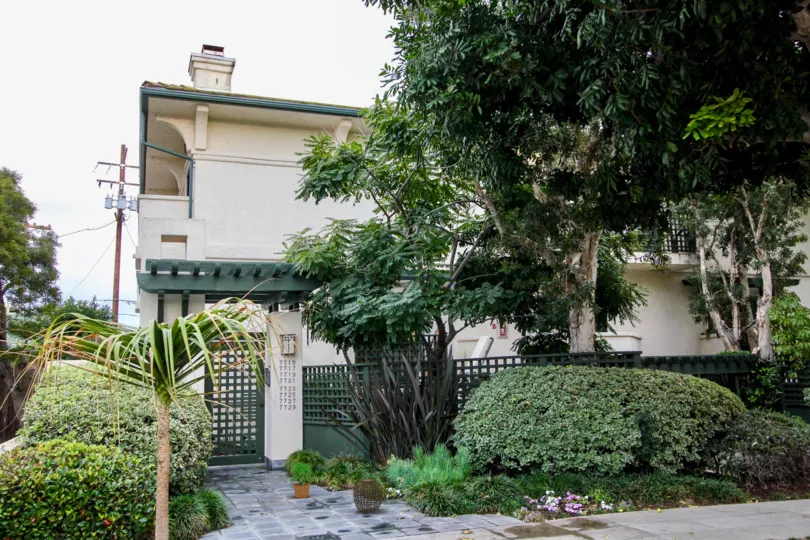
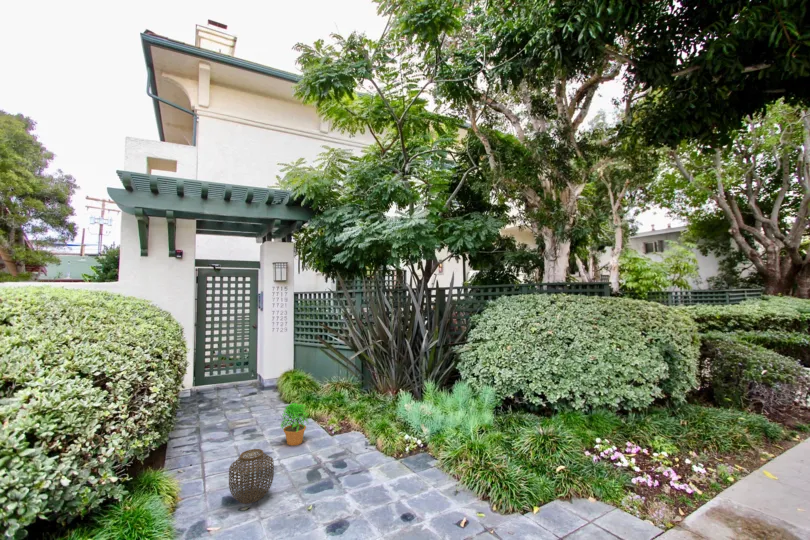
woven basket: present [353,479,383,513] -> present [229,449,274,504]

